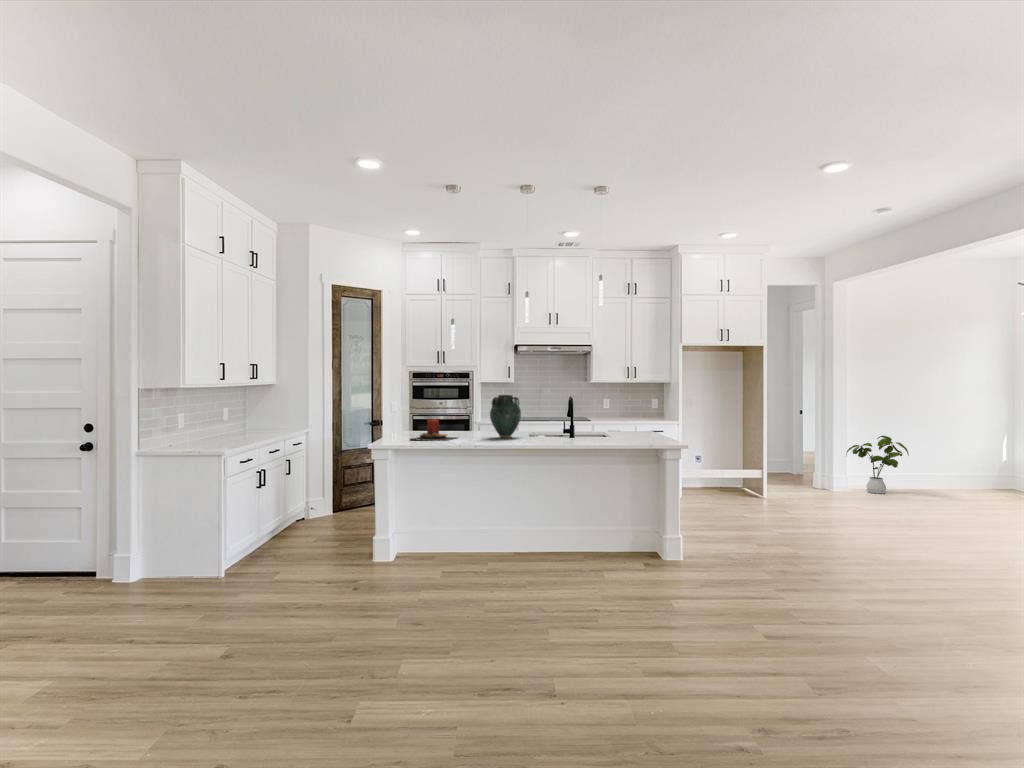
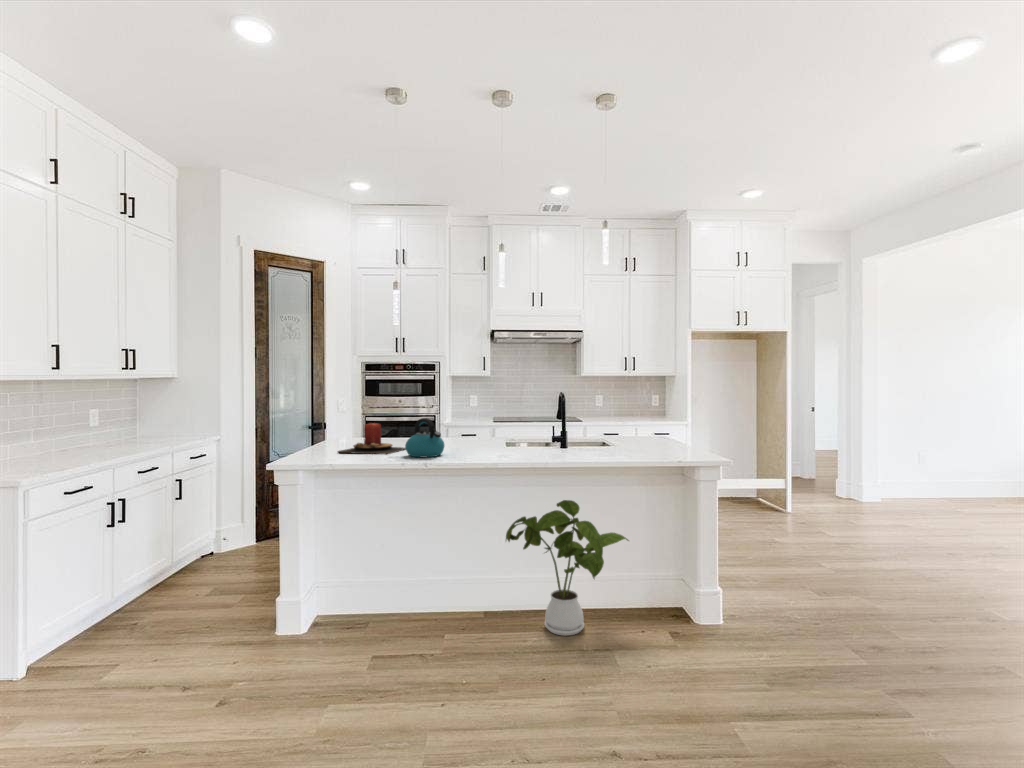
vase: present [490,395,521,438] -> none [451,389,494,449]
kettle: none [460,415,487,442] -> present [405,418,444,457]
house plant: present [847,436,909,494] -> present [506,500,629,636]

